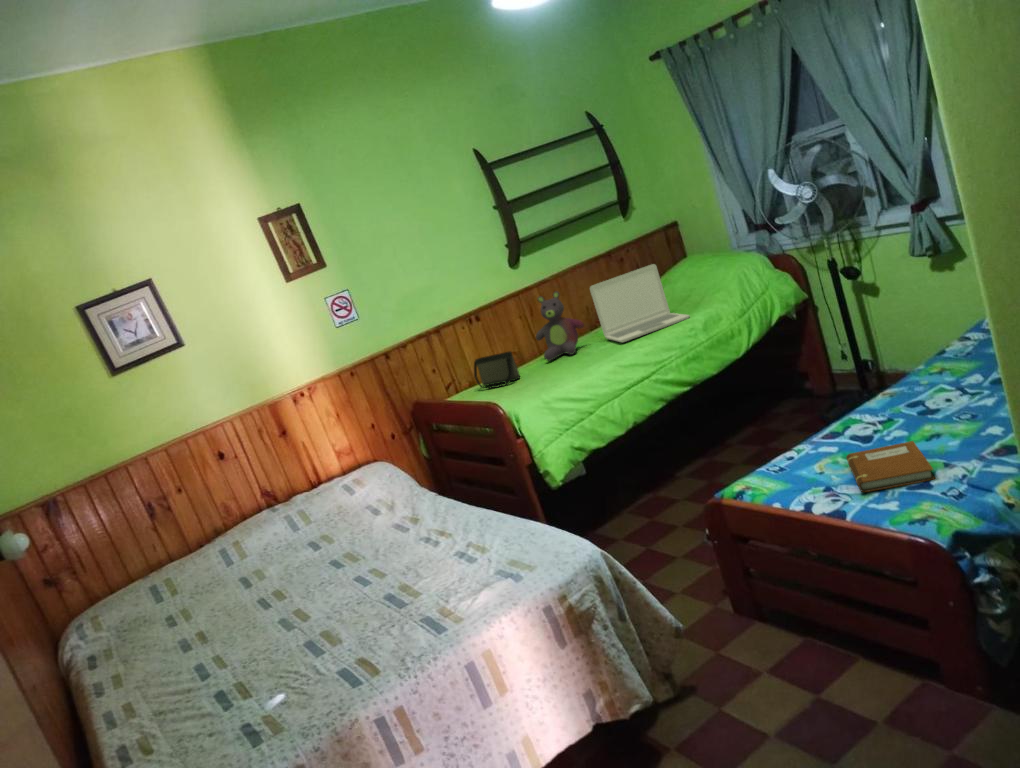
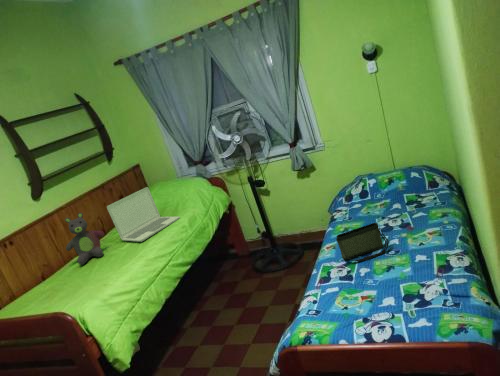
handbag: present [474,352,520,389] -> present [336,223,389,261]
notebook: present [846,441,935,492] -> none [355,273,423,317]

